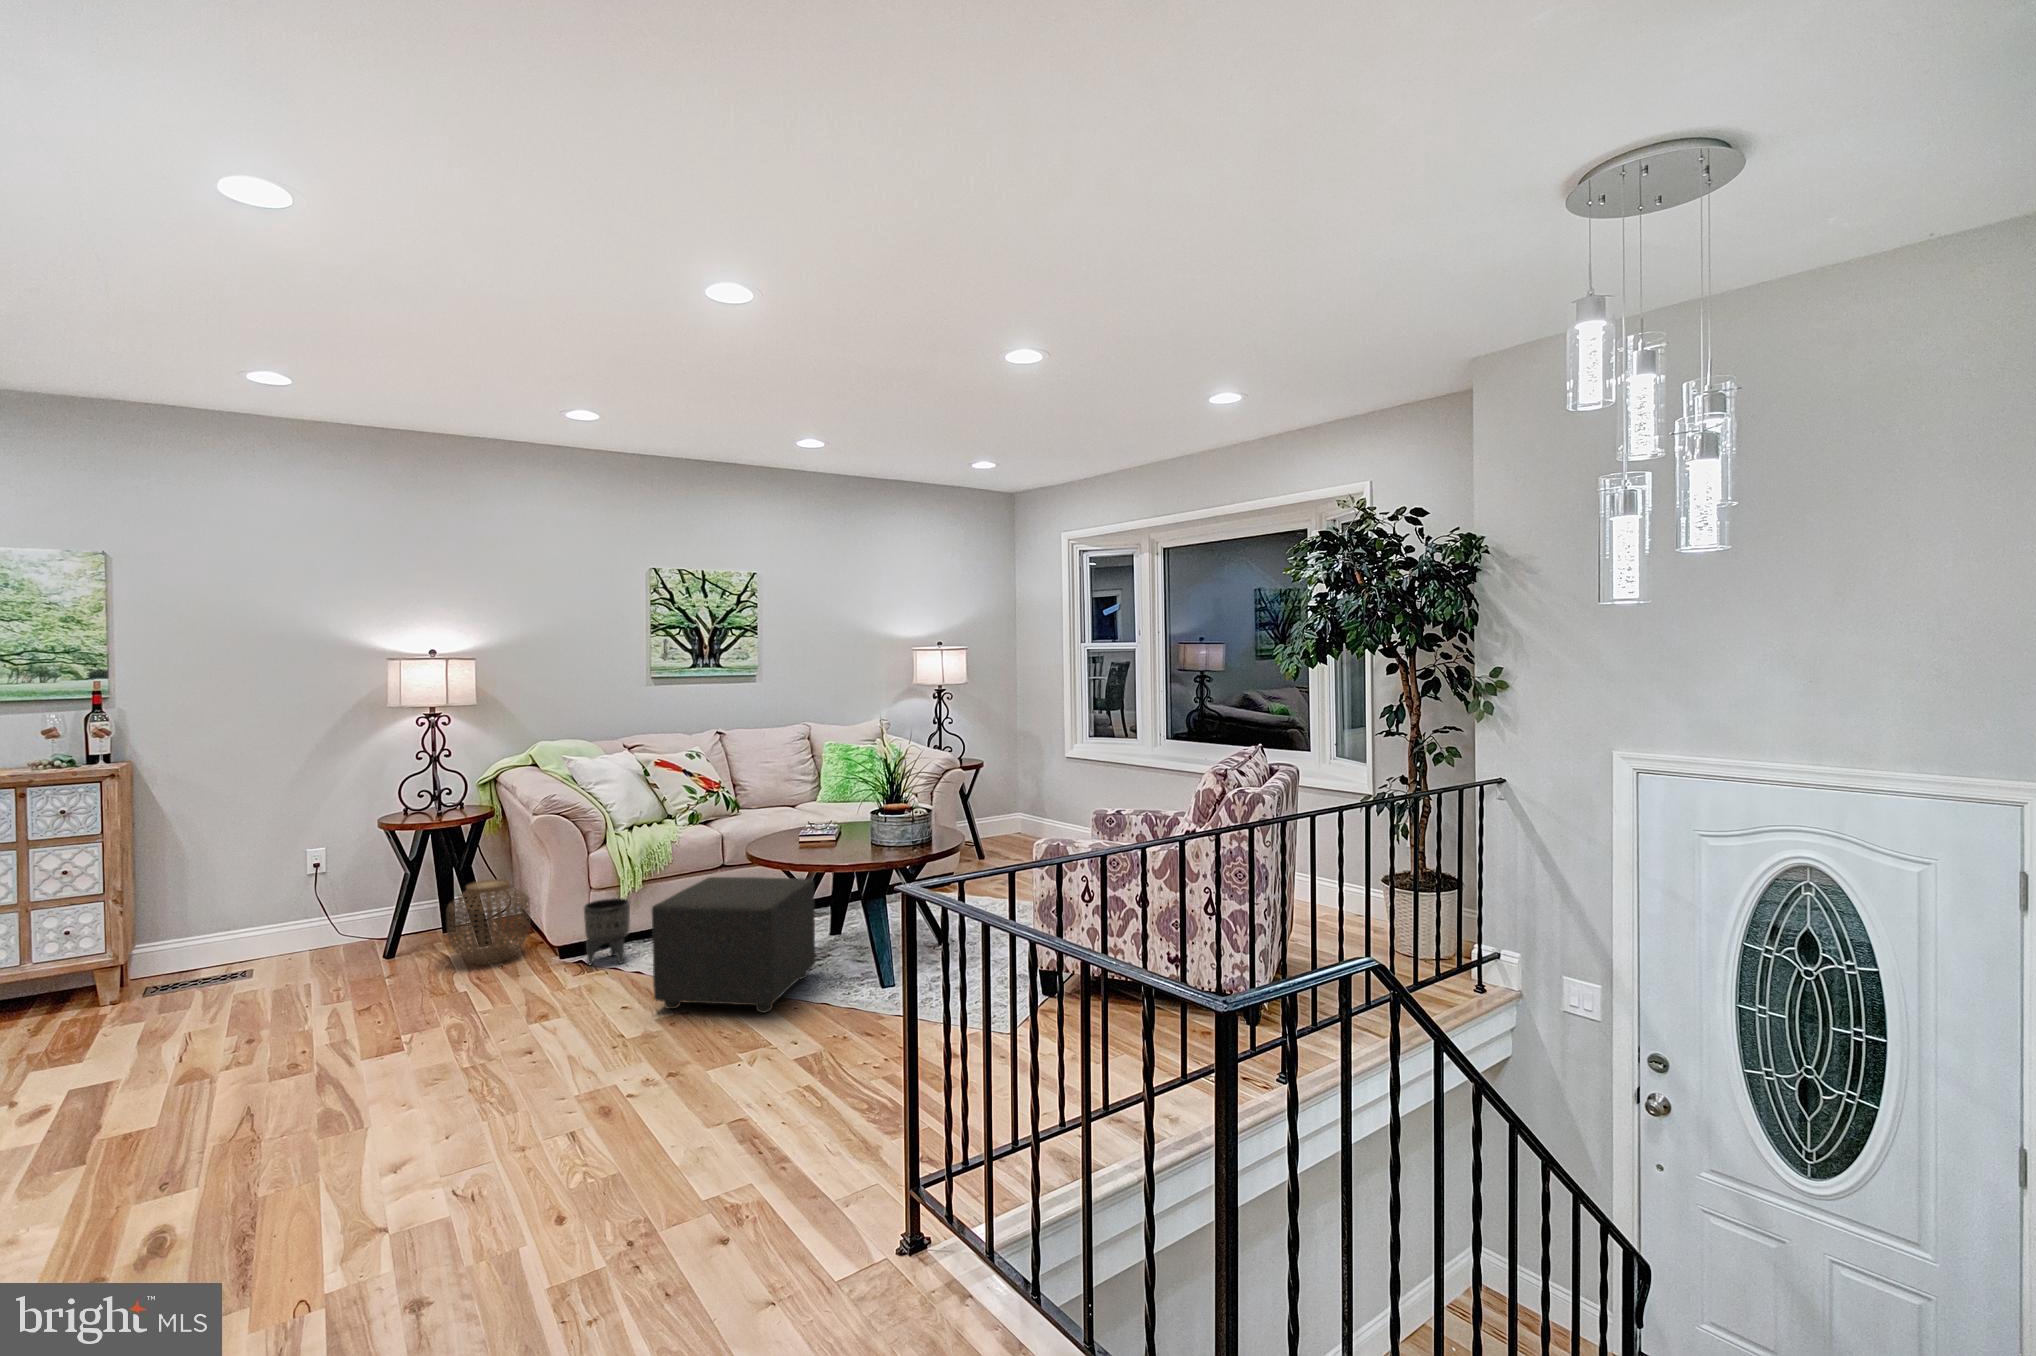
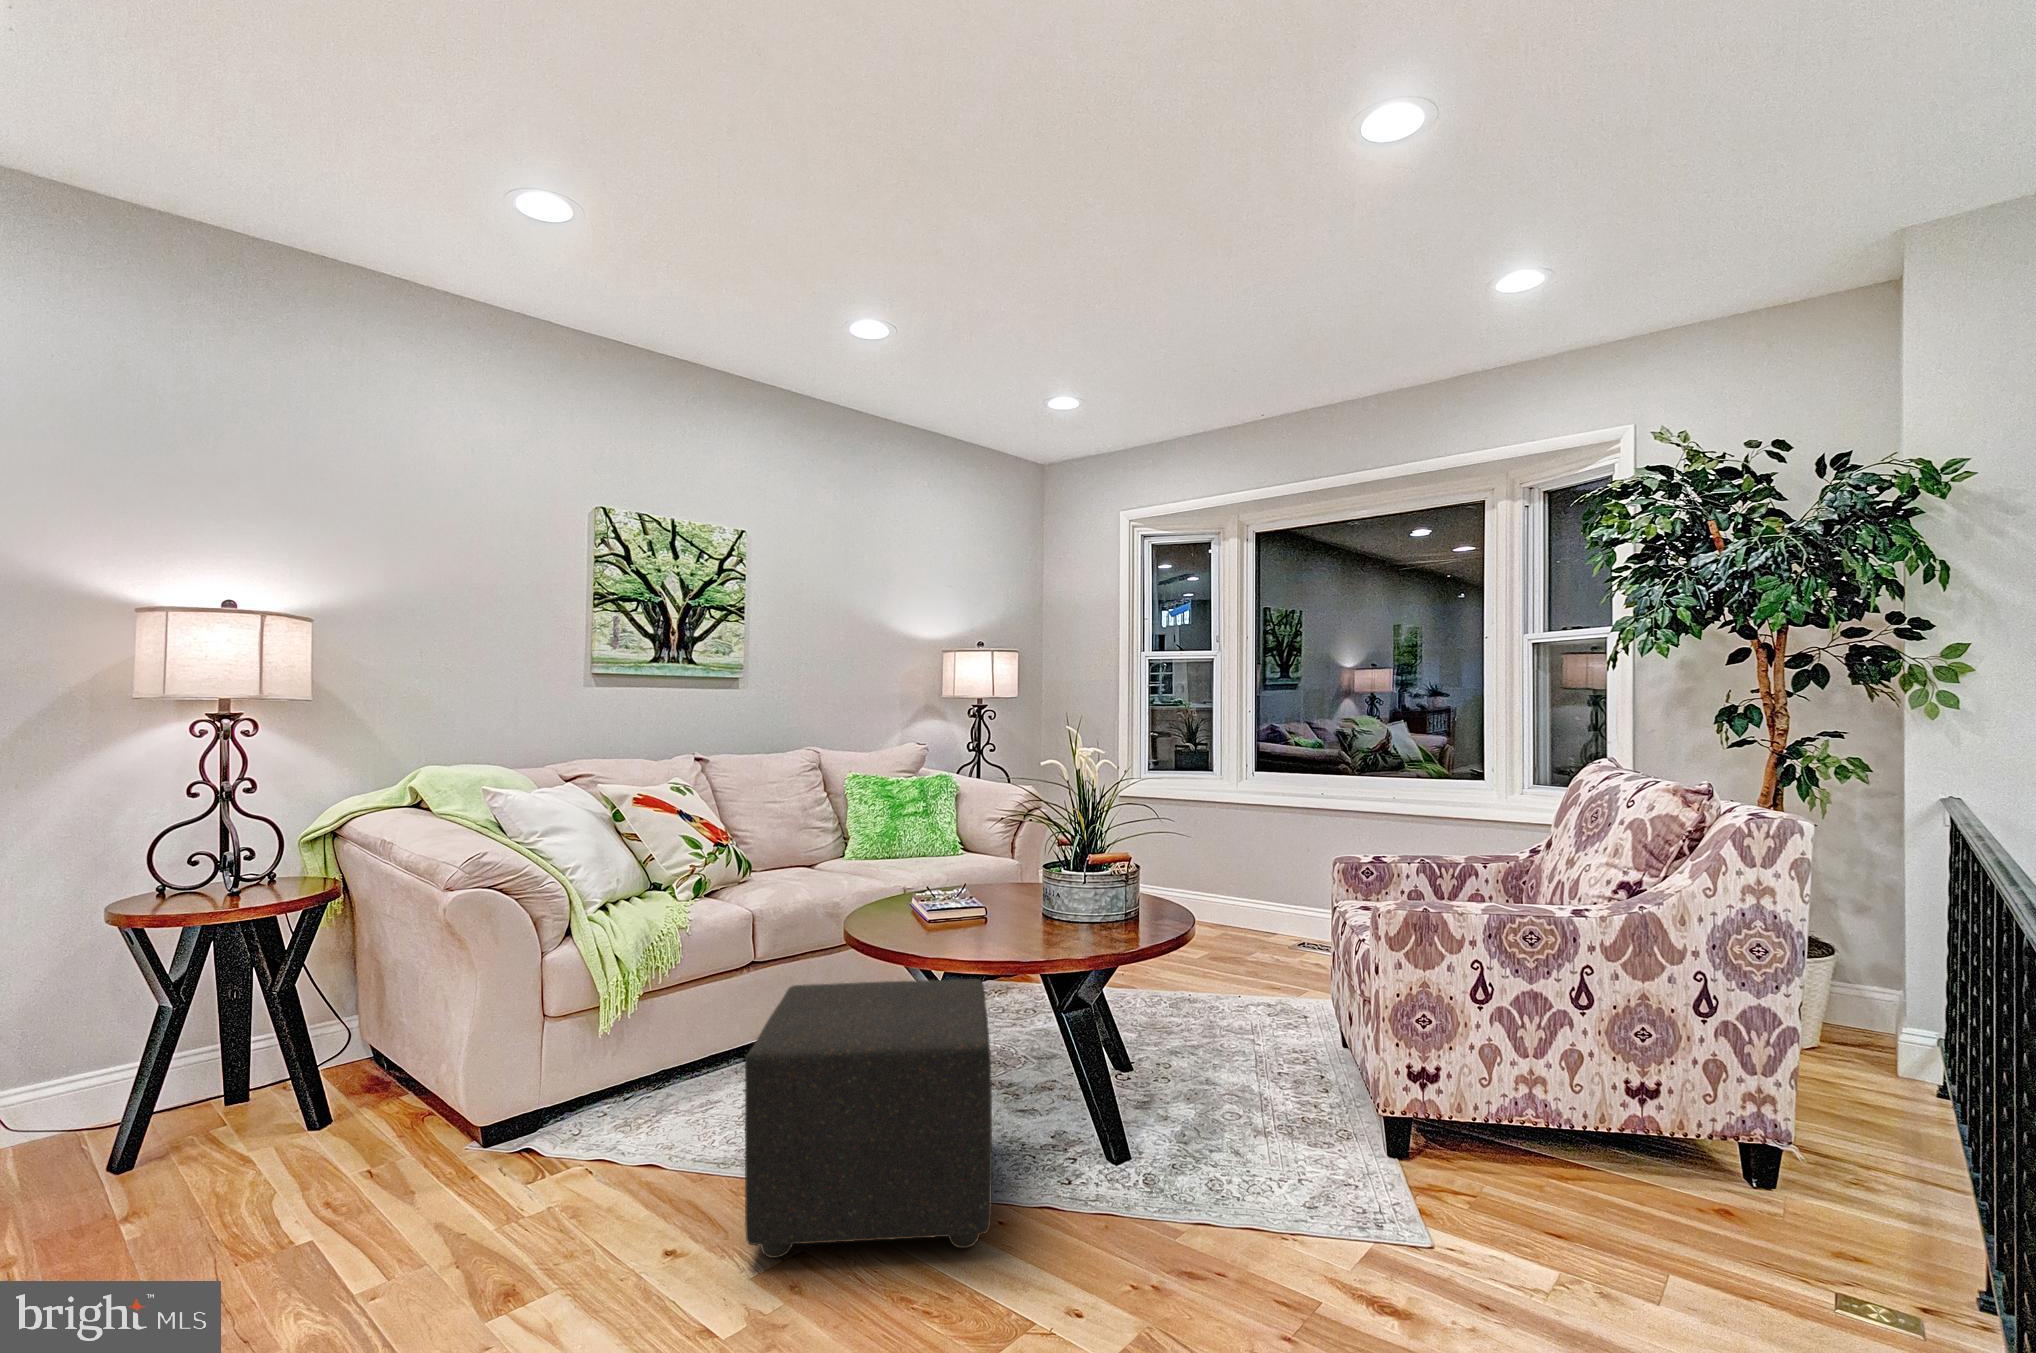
woven basket: present [447,879,530,965] -> none [254,1010,422,1181]
planter: present [583,898,630,965] -> none [541,1031,626,1163]

